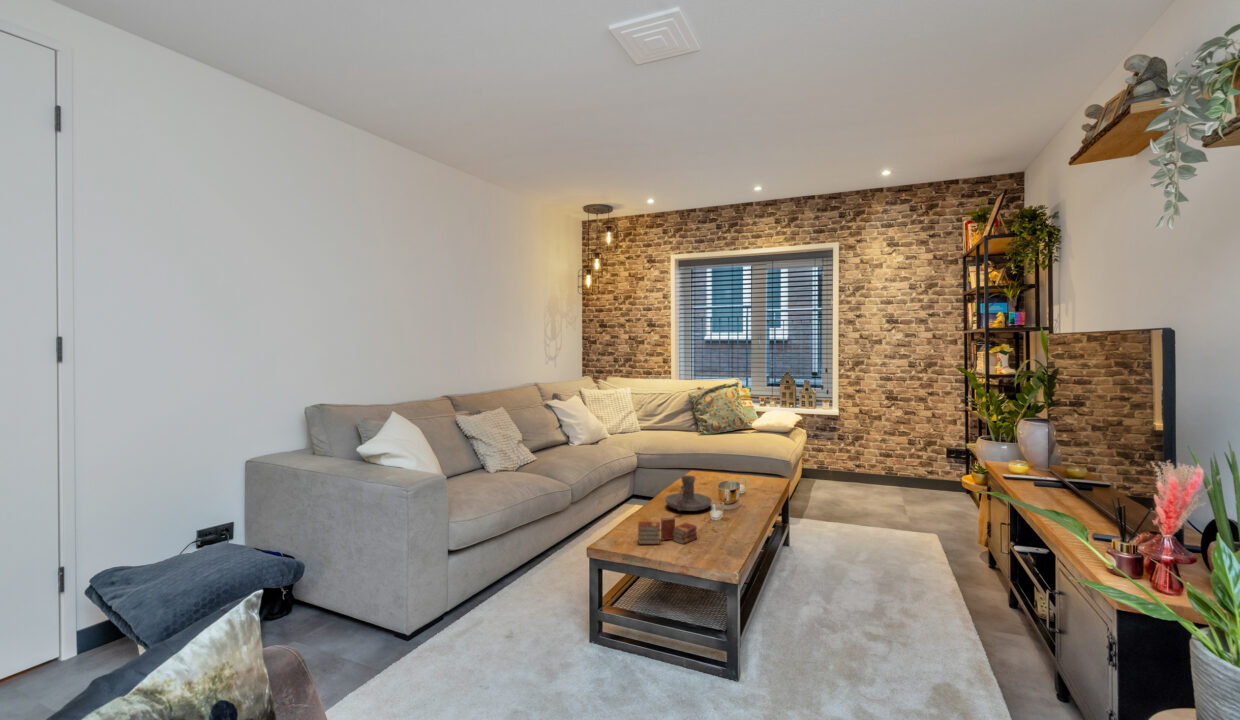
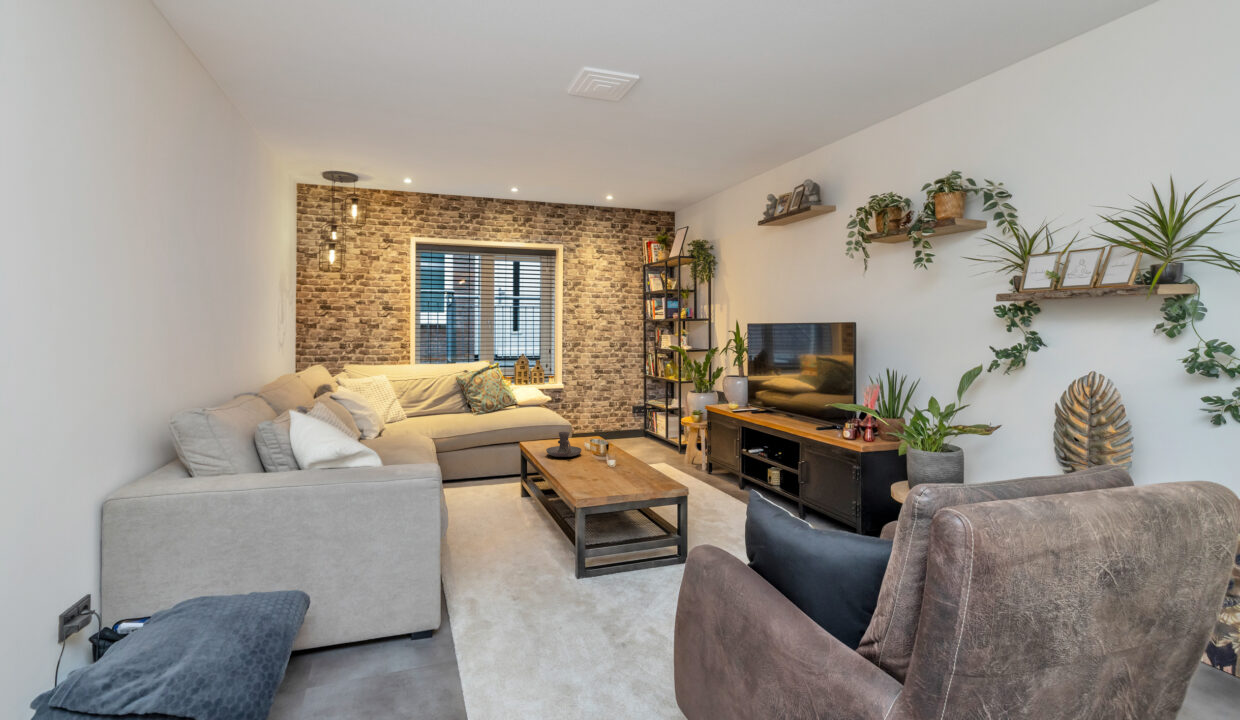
book: present [638,518,697,544] -> none [573,455,606,476]

